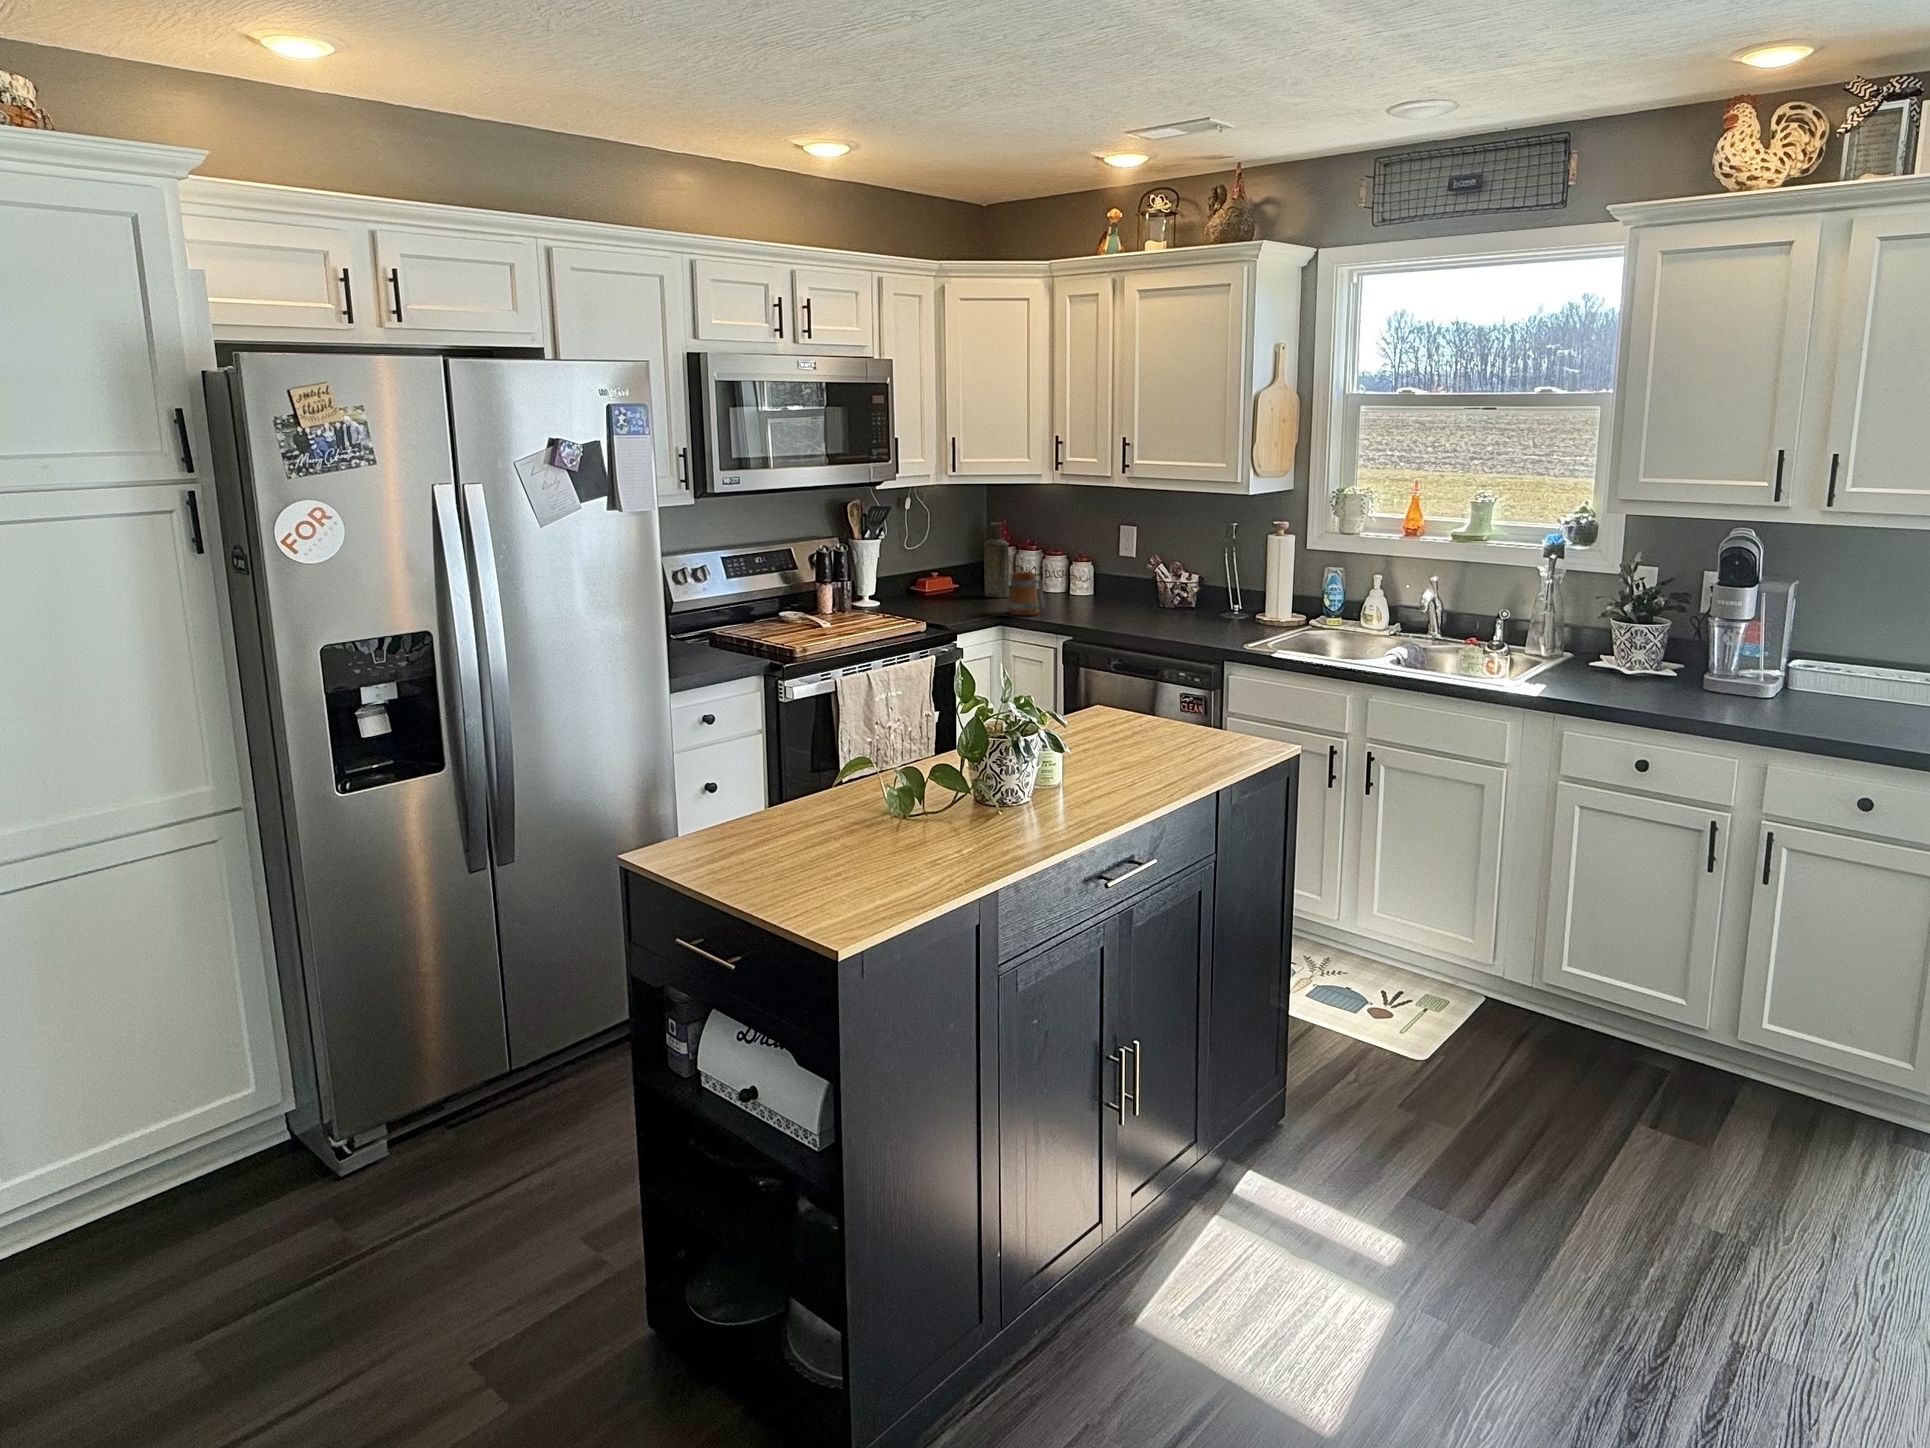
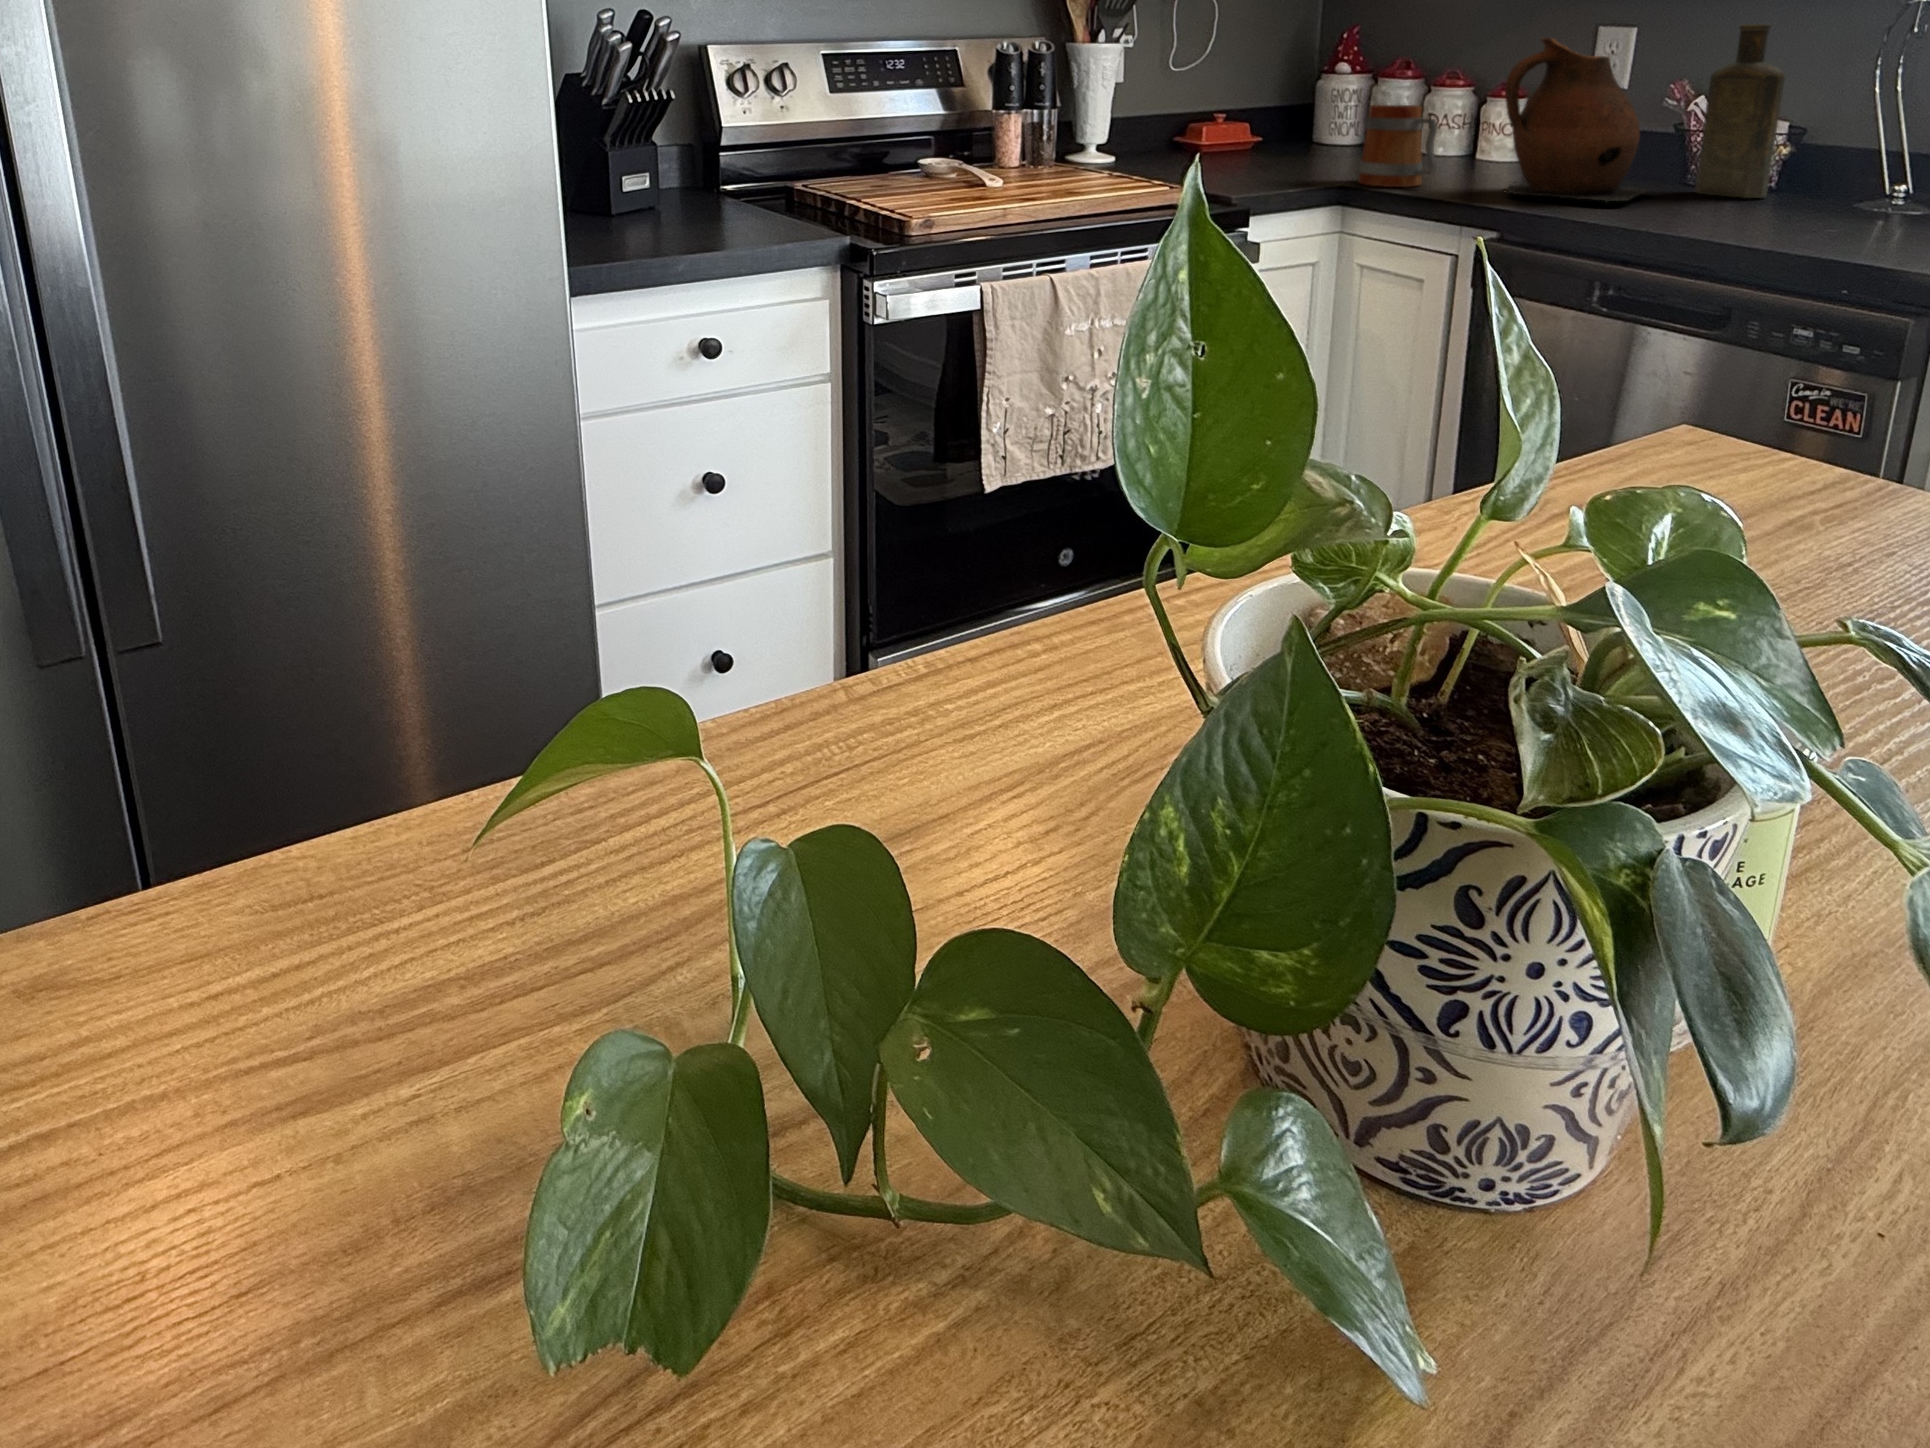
bottle: present [984,522,1009,598] -> present [1695,24,1785,198]
ceramic pitcher: none [1071,541,1141,621] -> present [1504,38,1650,203]

